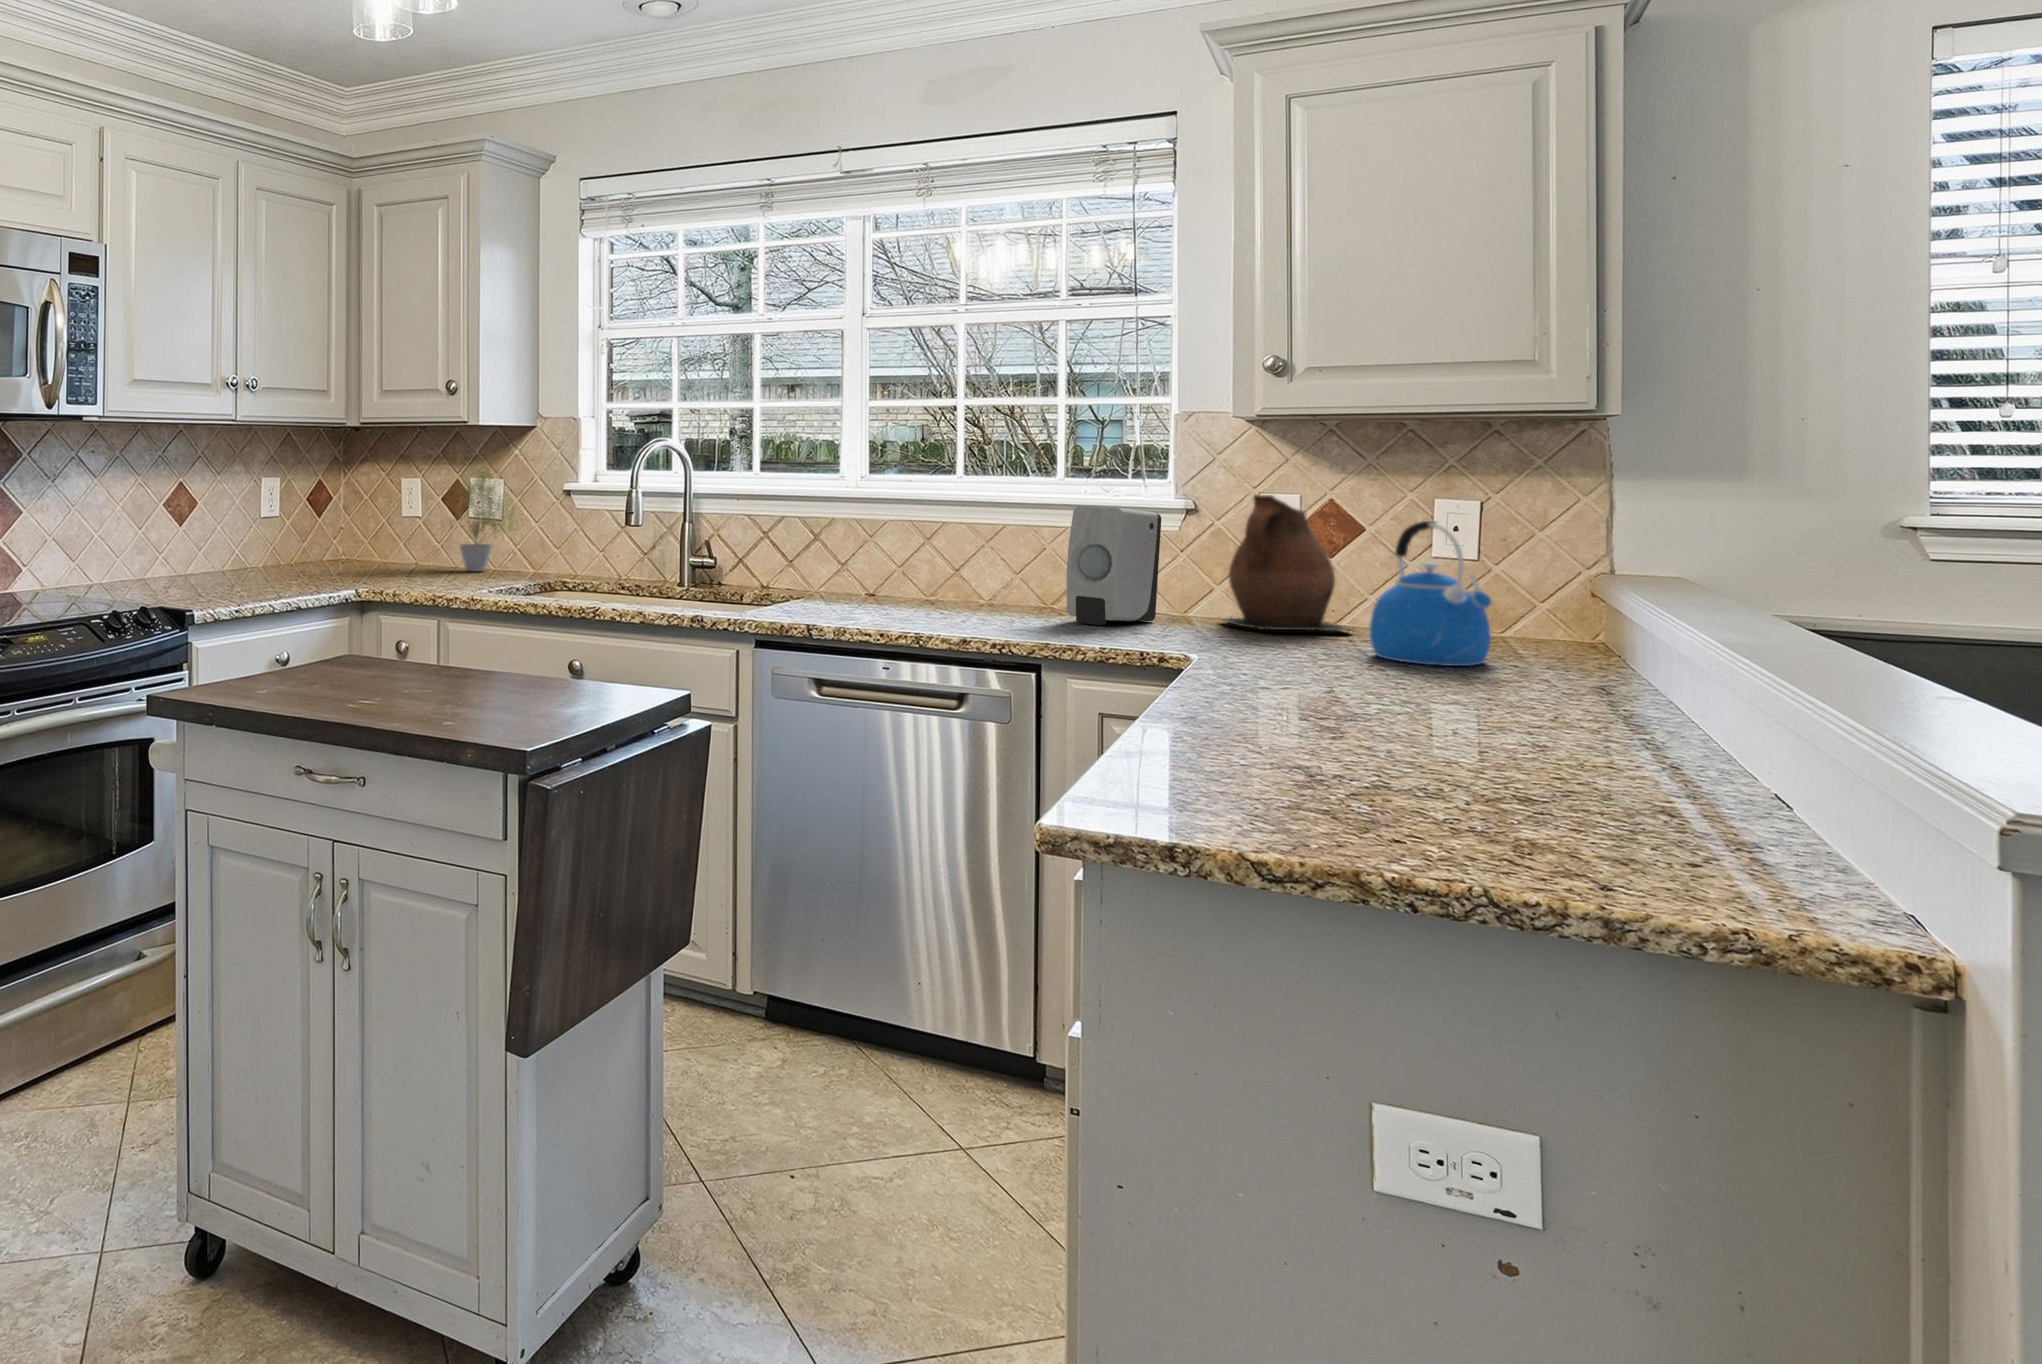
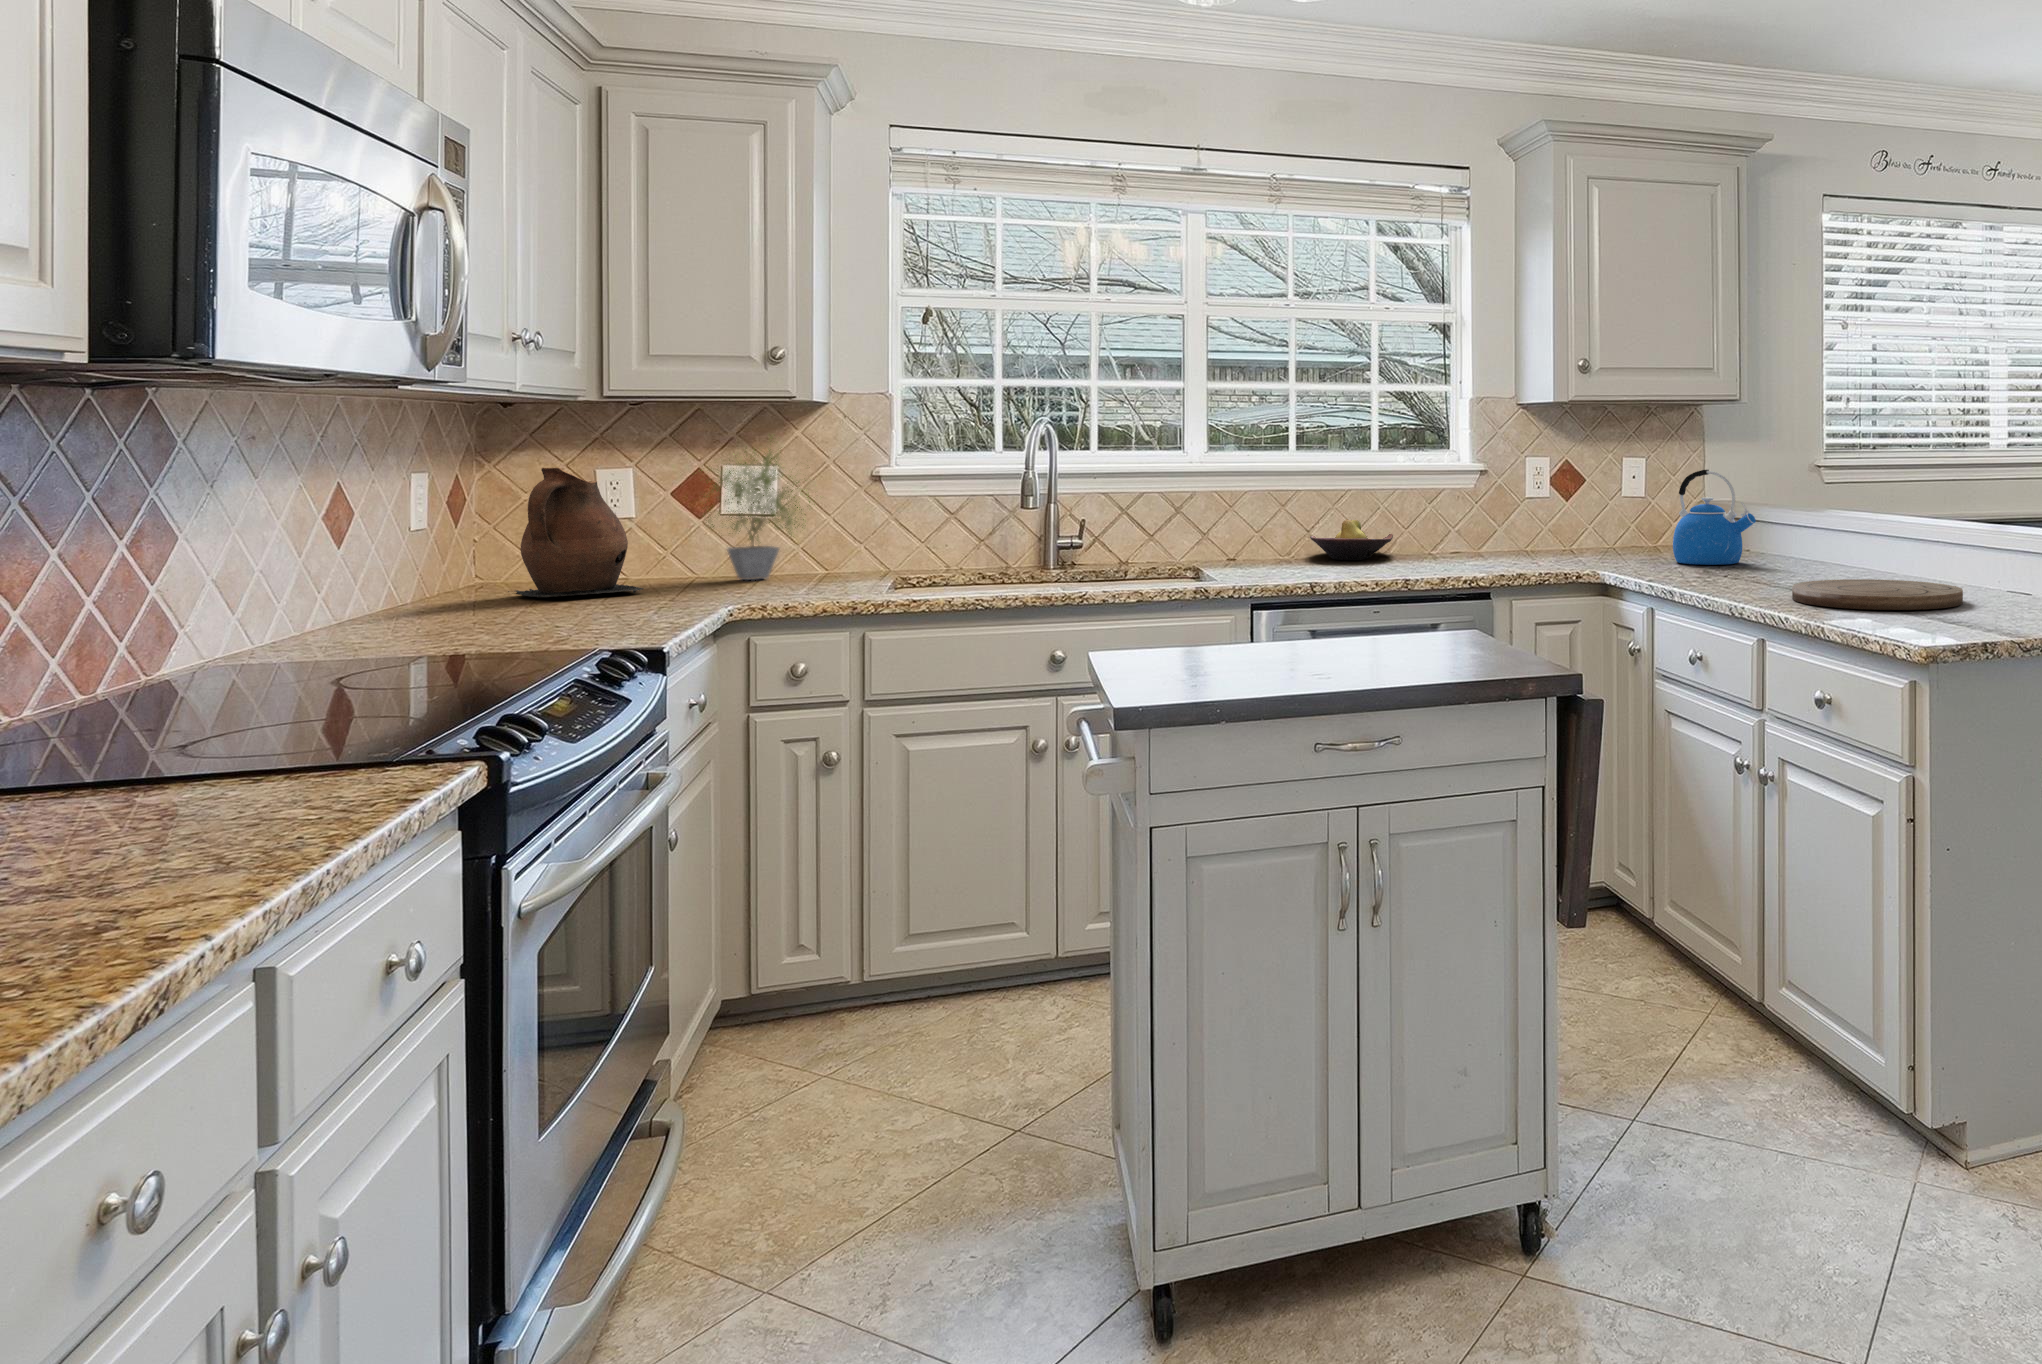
ceramic pitcher: present [1224,495,1353,632] -> present [508,468,644,597]
soap dispenser: present [1067,506,1161,625] -> none [1454,470,1500,564]
fruit bowl: none [942,555,1070,605] -> present [1310,519,1393,560]
cutting board: none [1245,702,1561,779] -> present [1792,579,1963,610]

